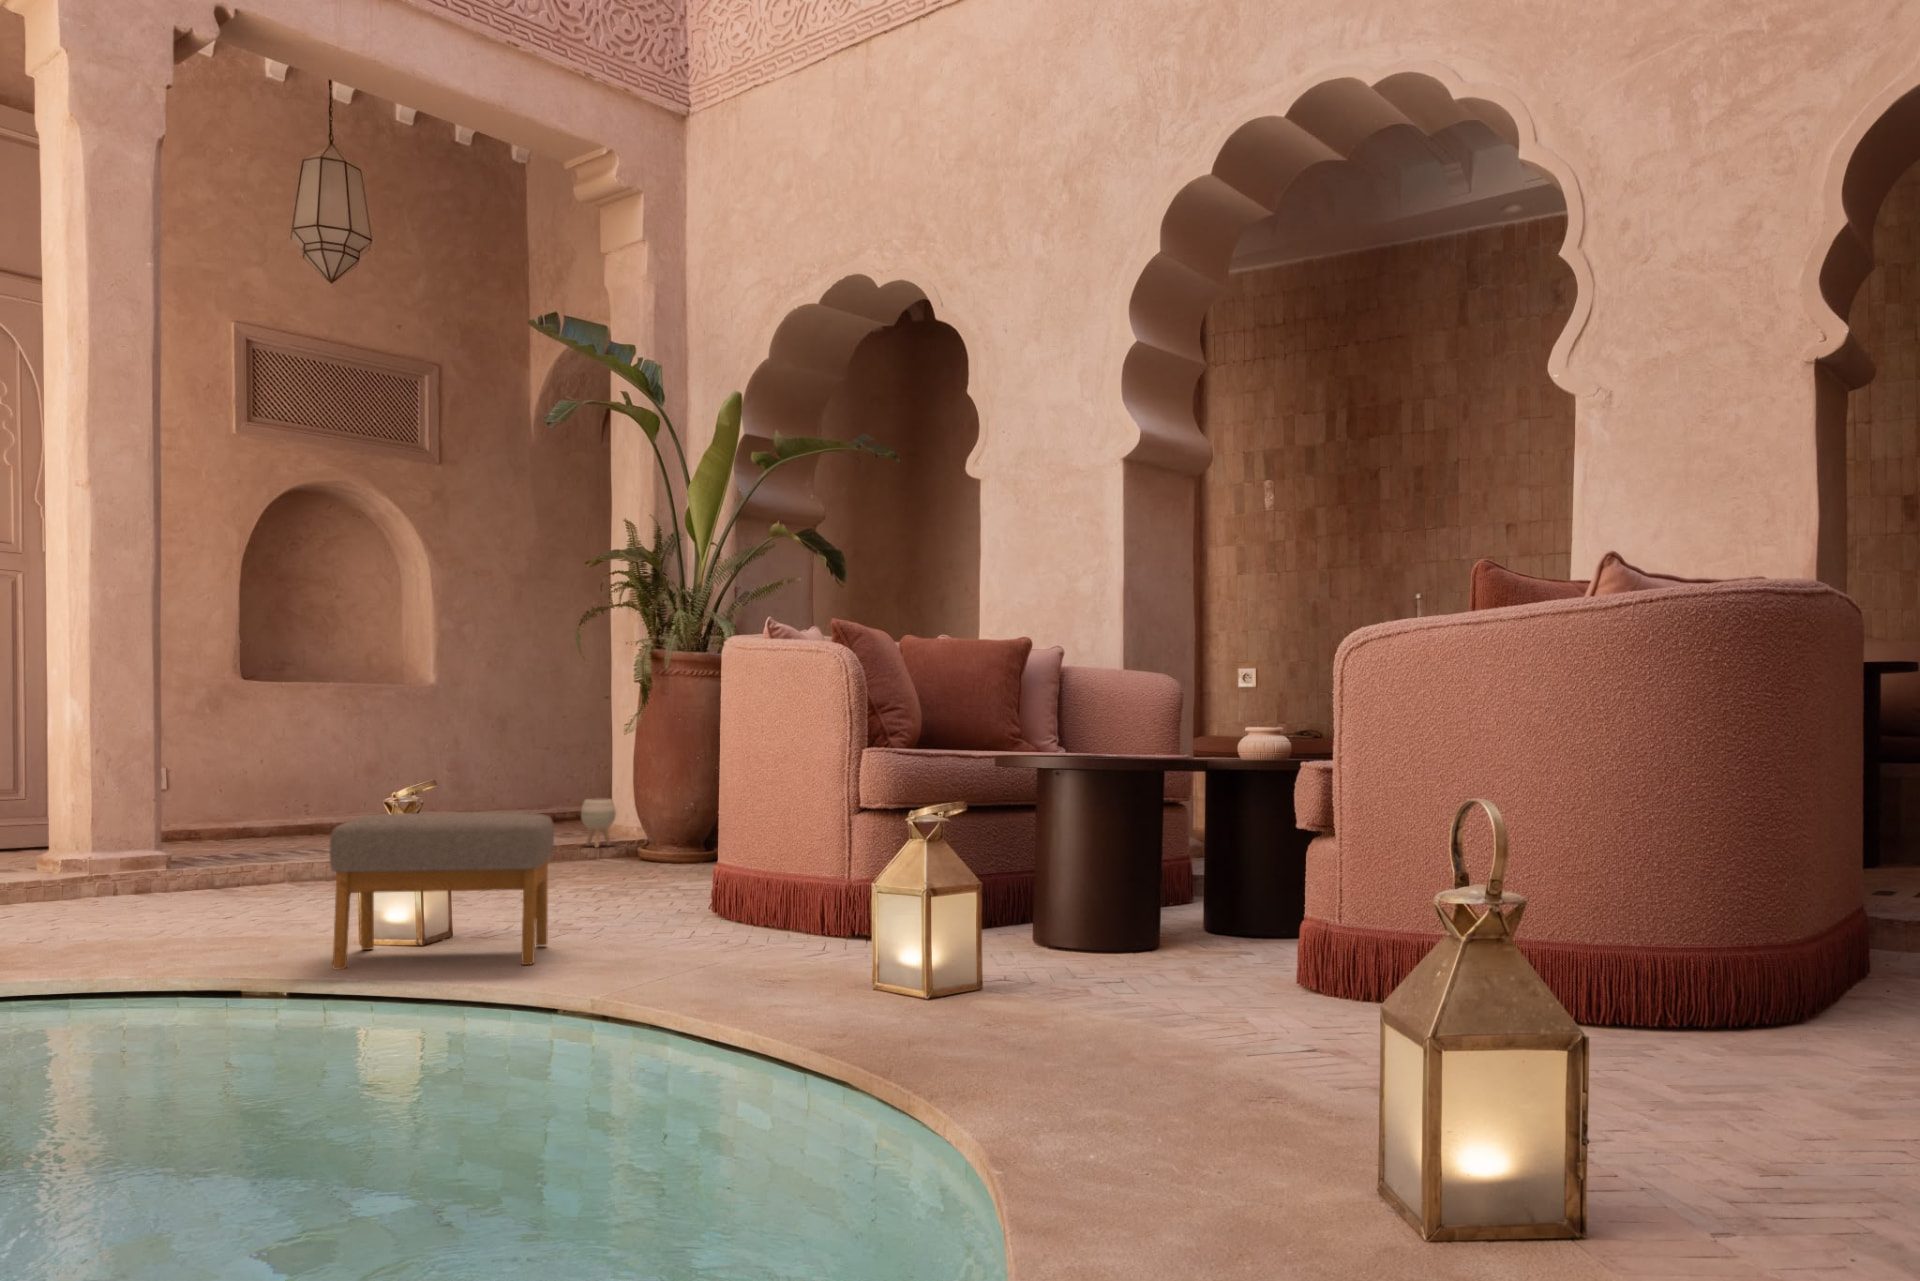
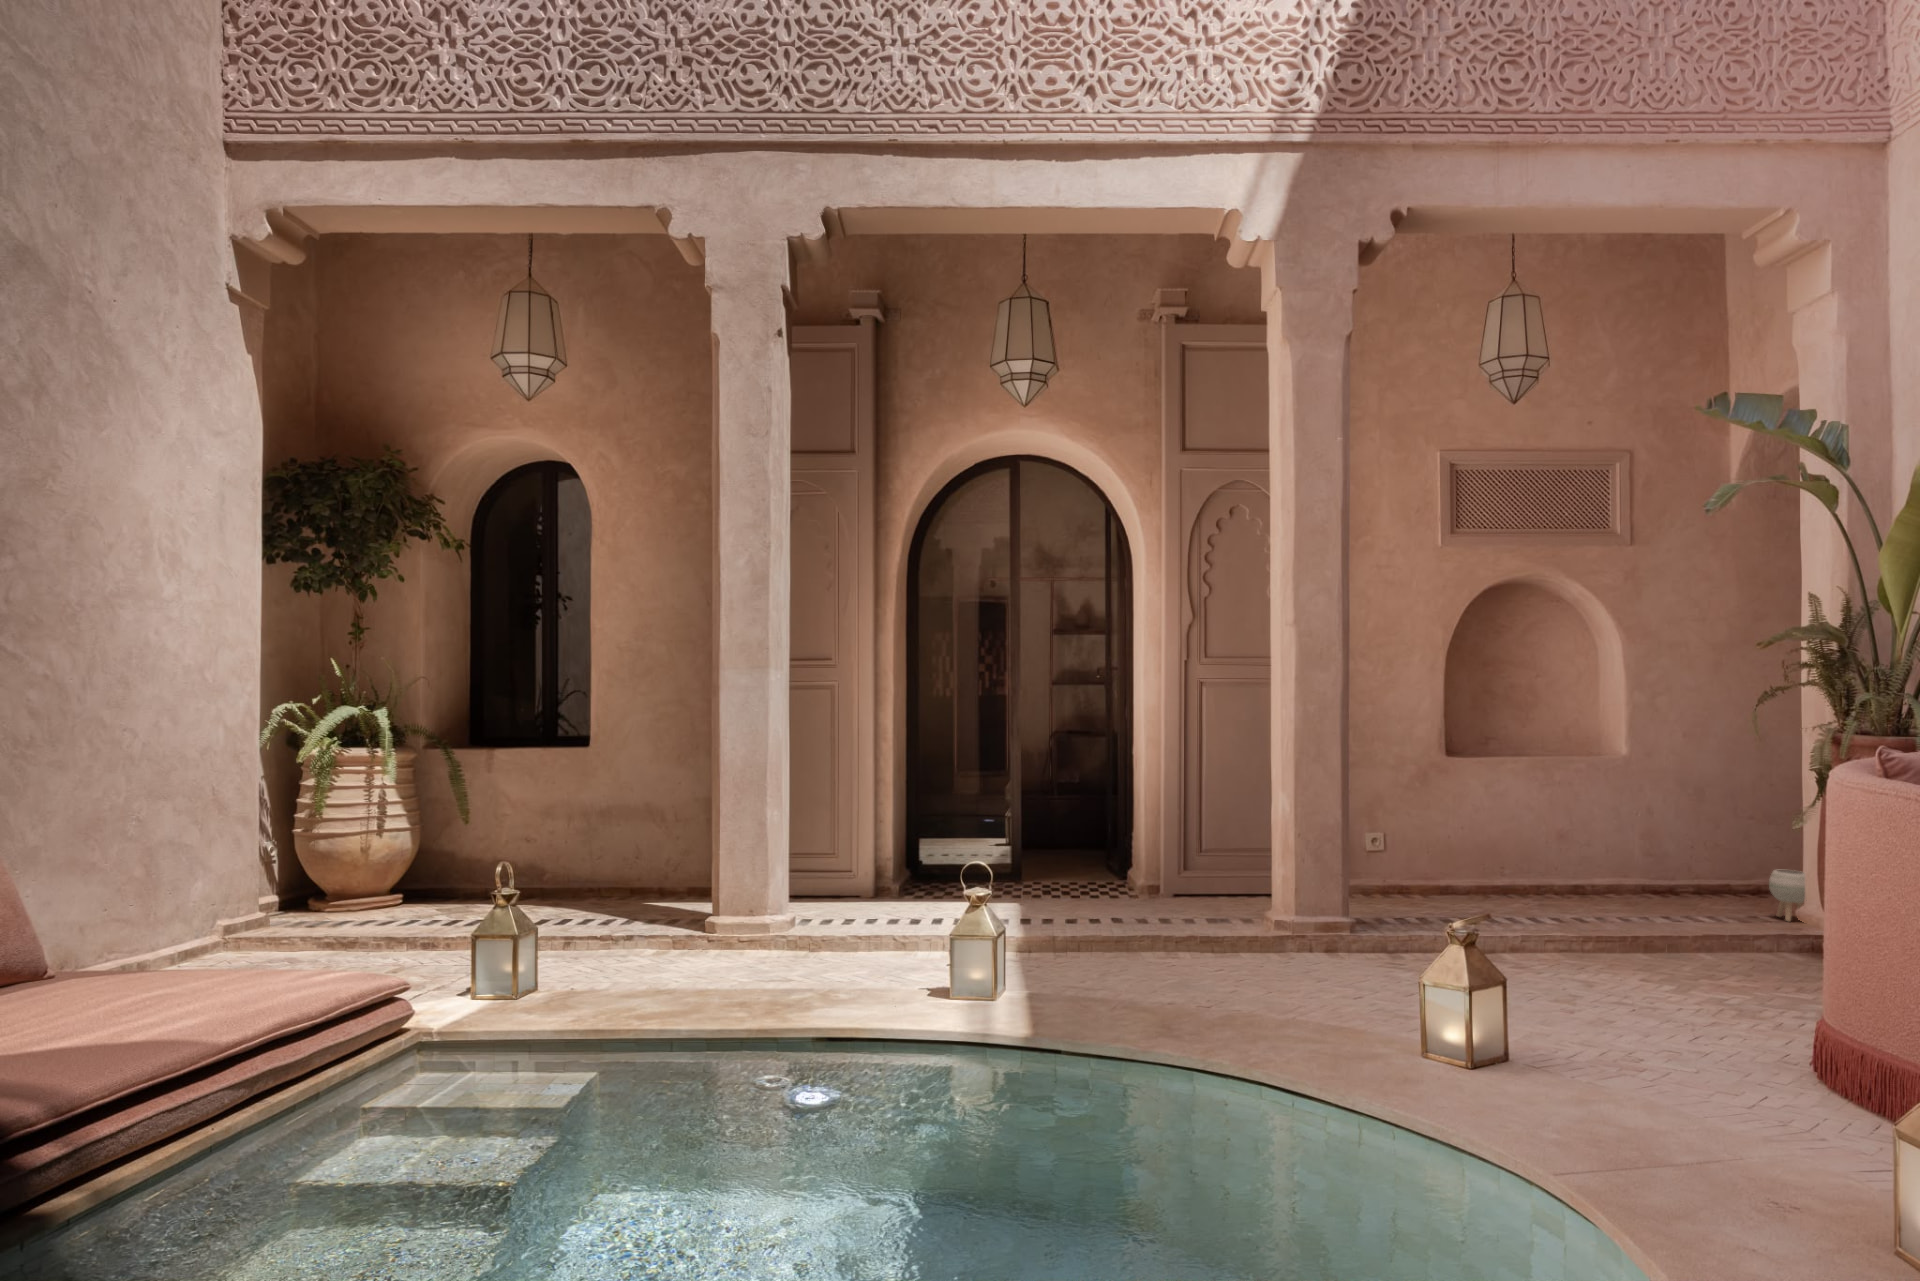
footstool: present [330,812,554,969] -> none [1357,938,1604,1147]

